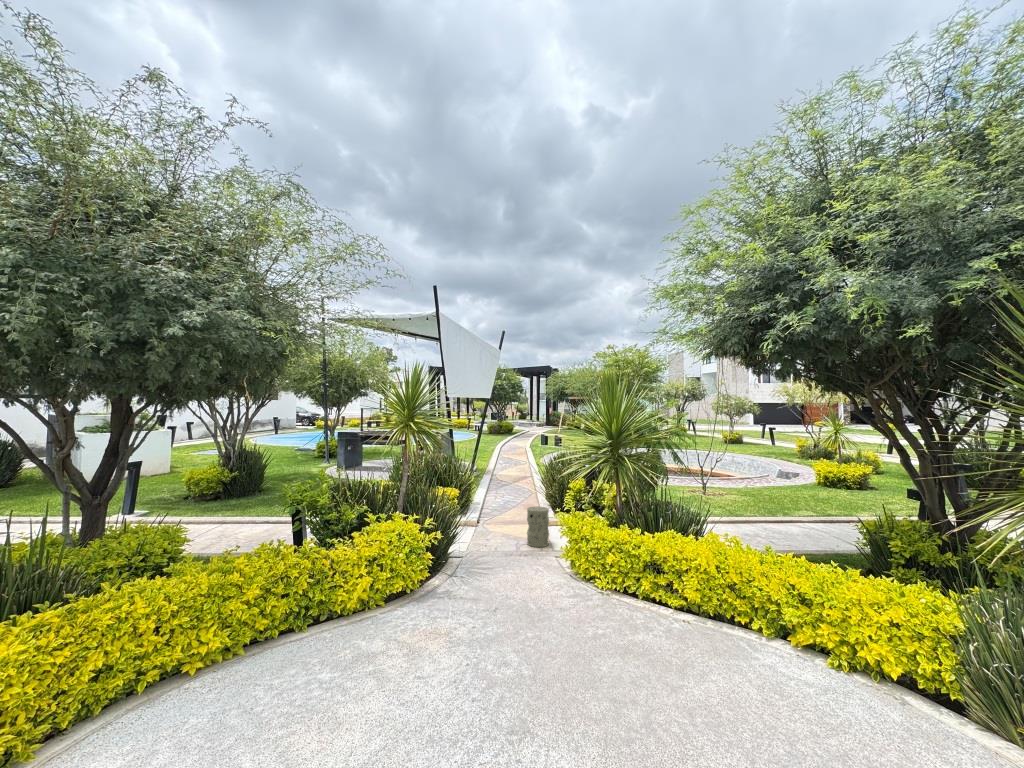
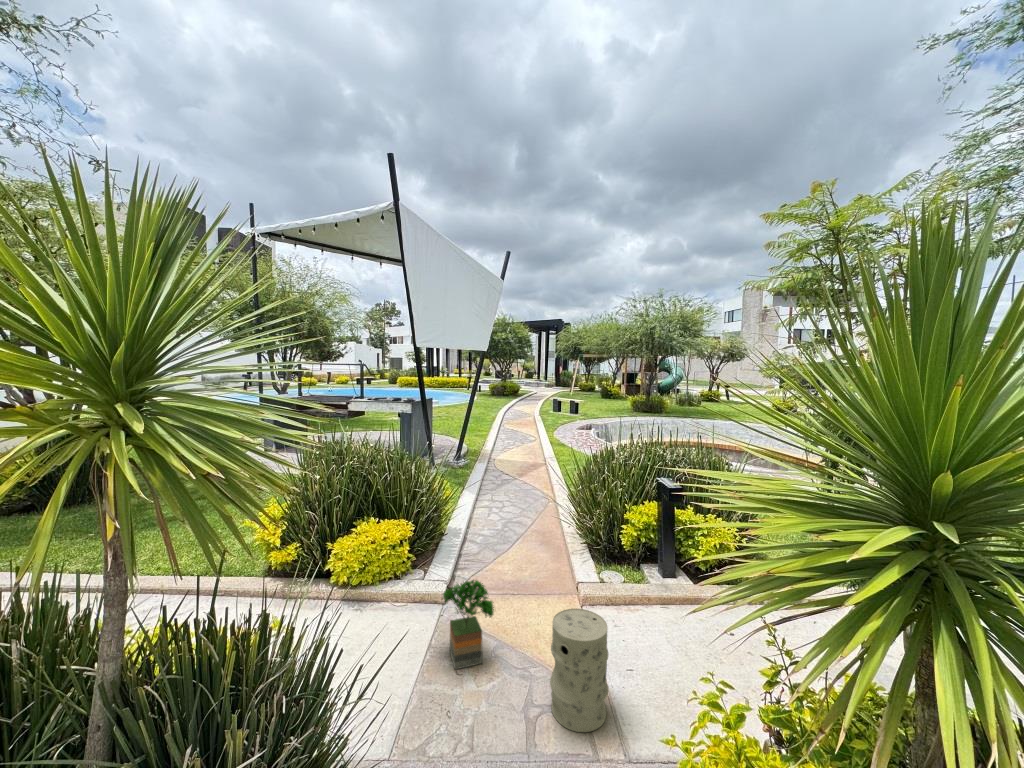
potted tree: none [481,502,504,537] -> present [443,580,494,669]

